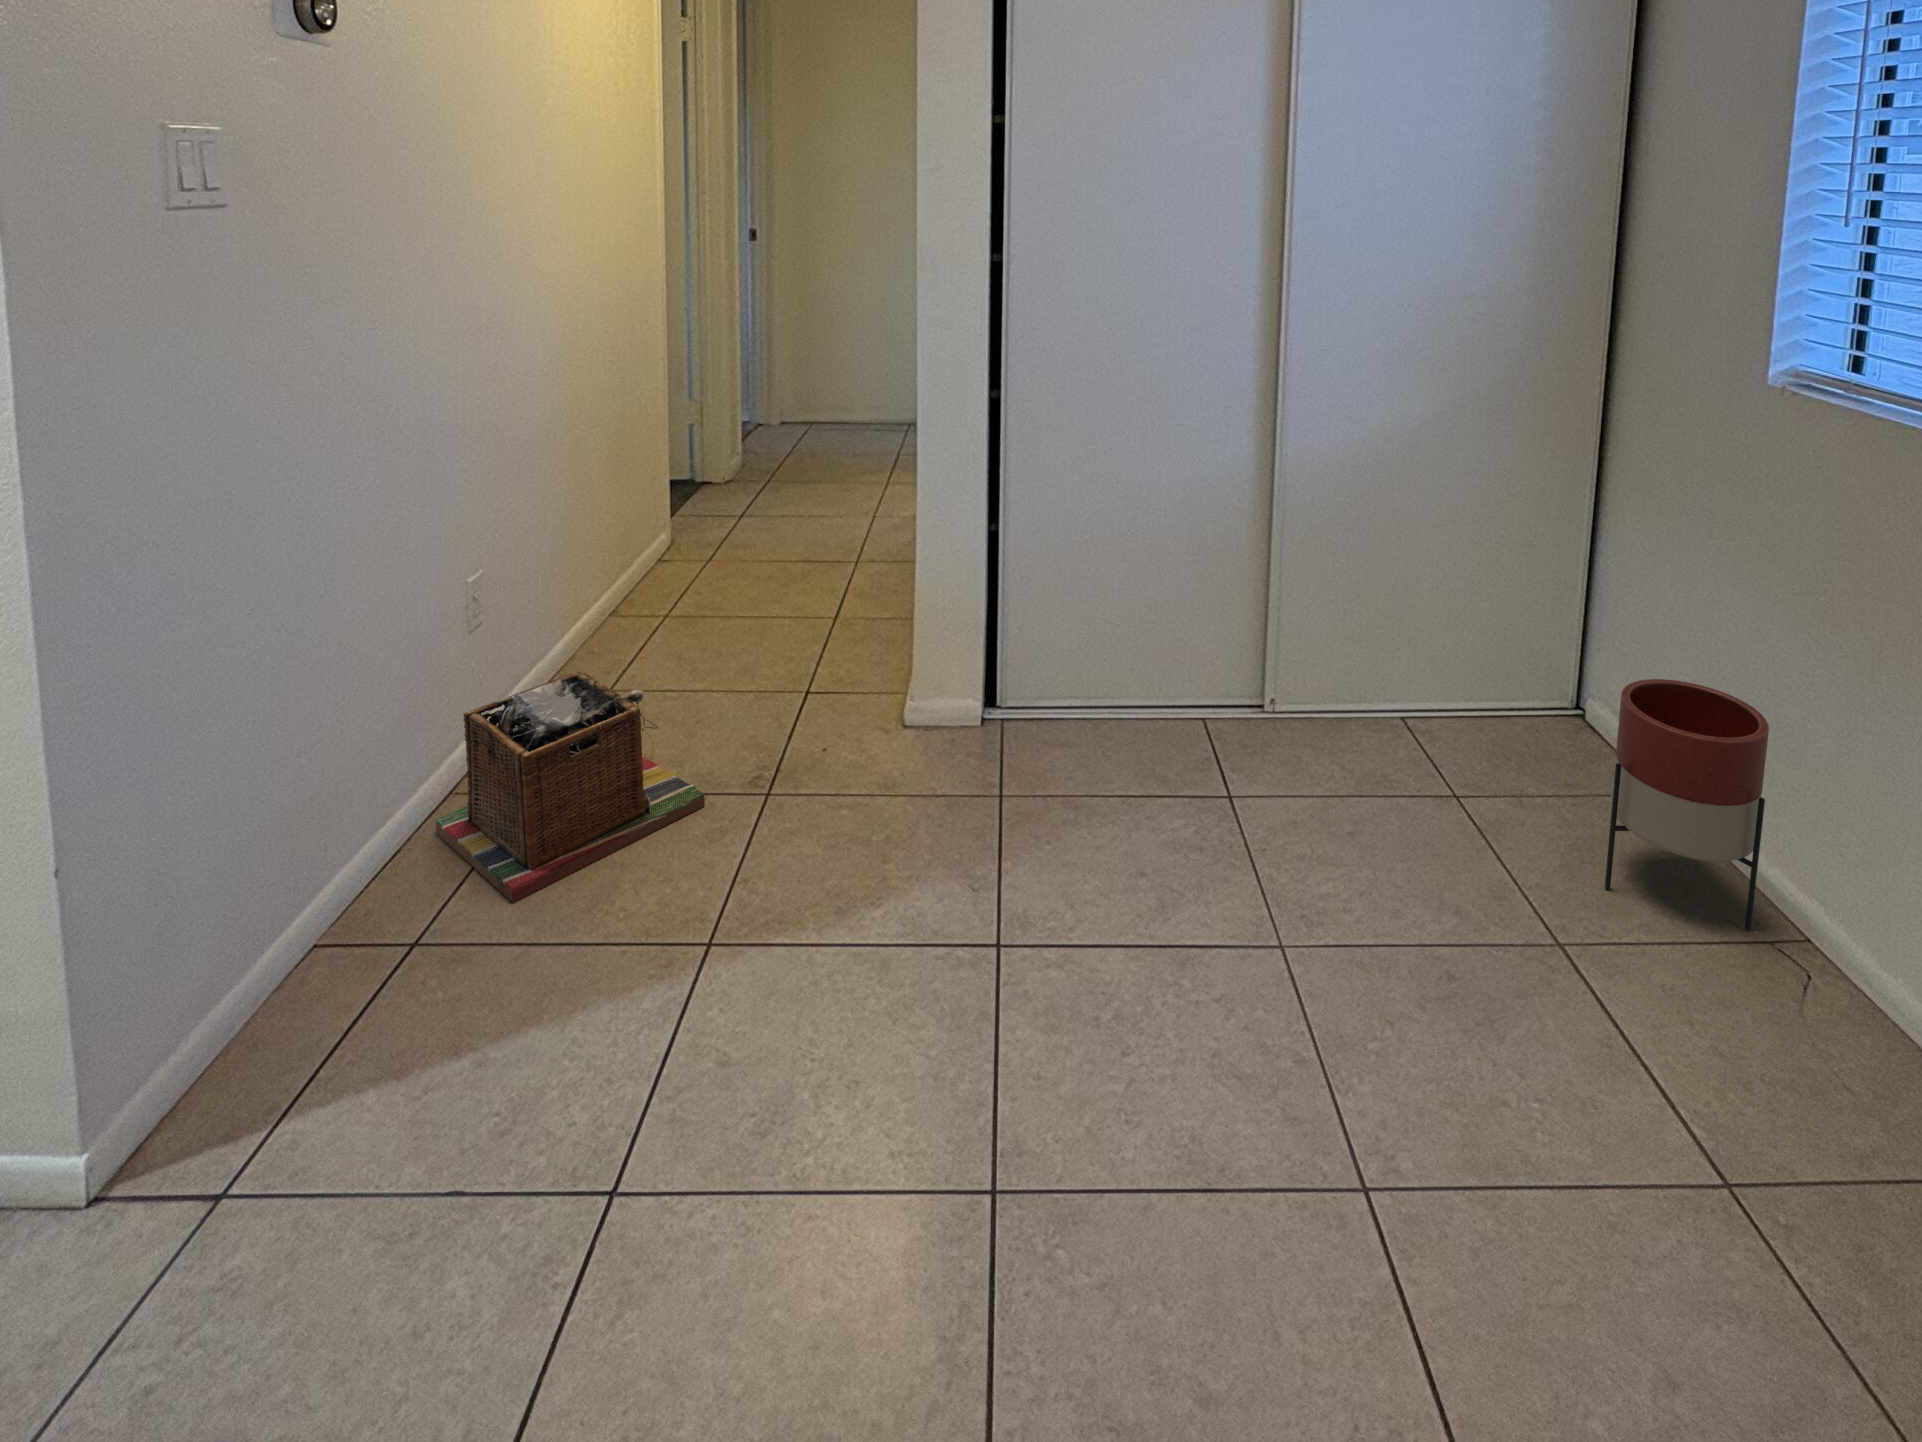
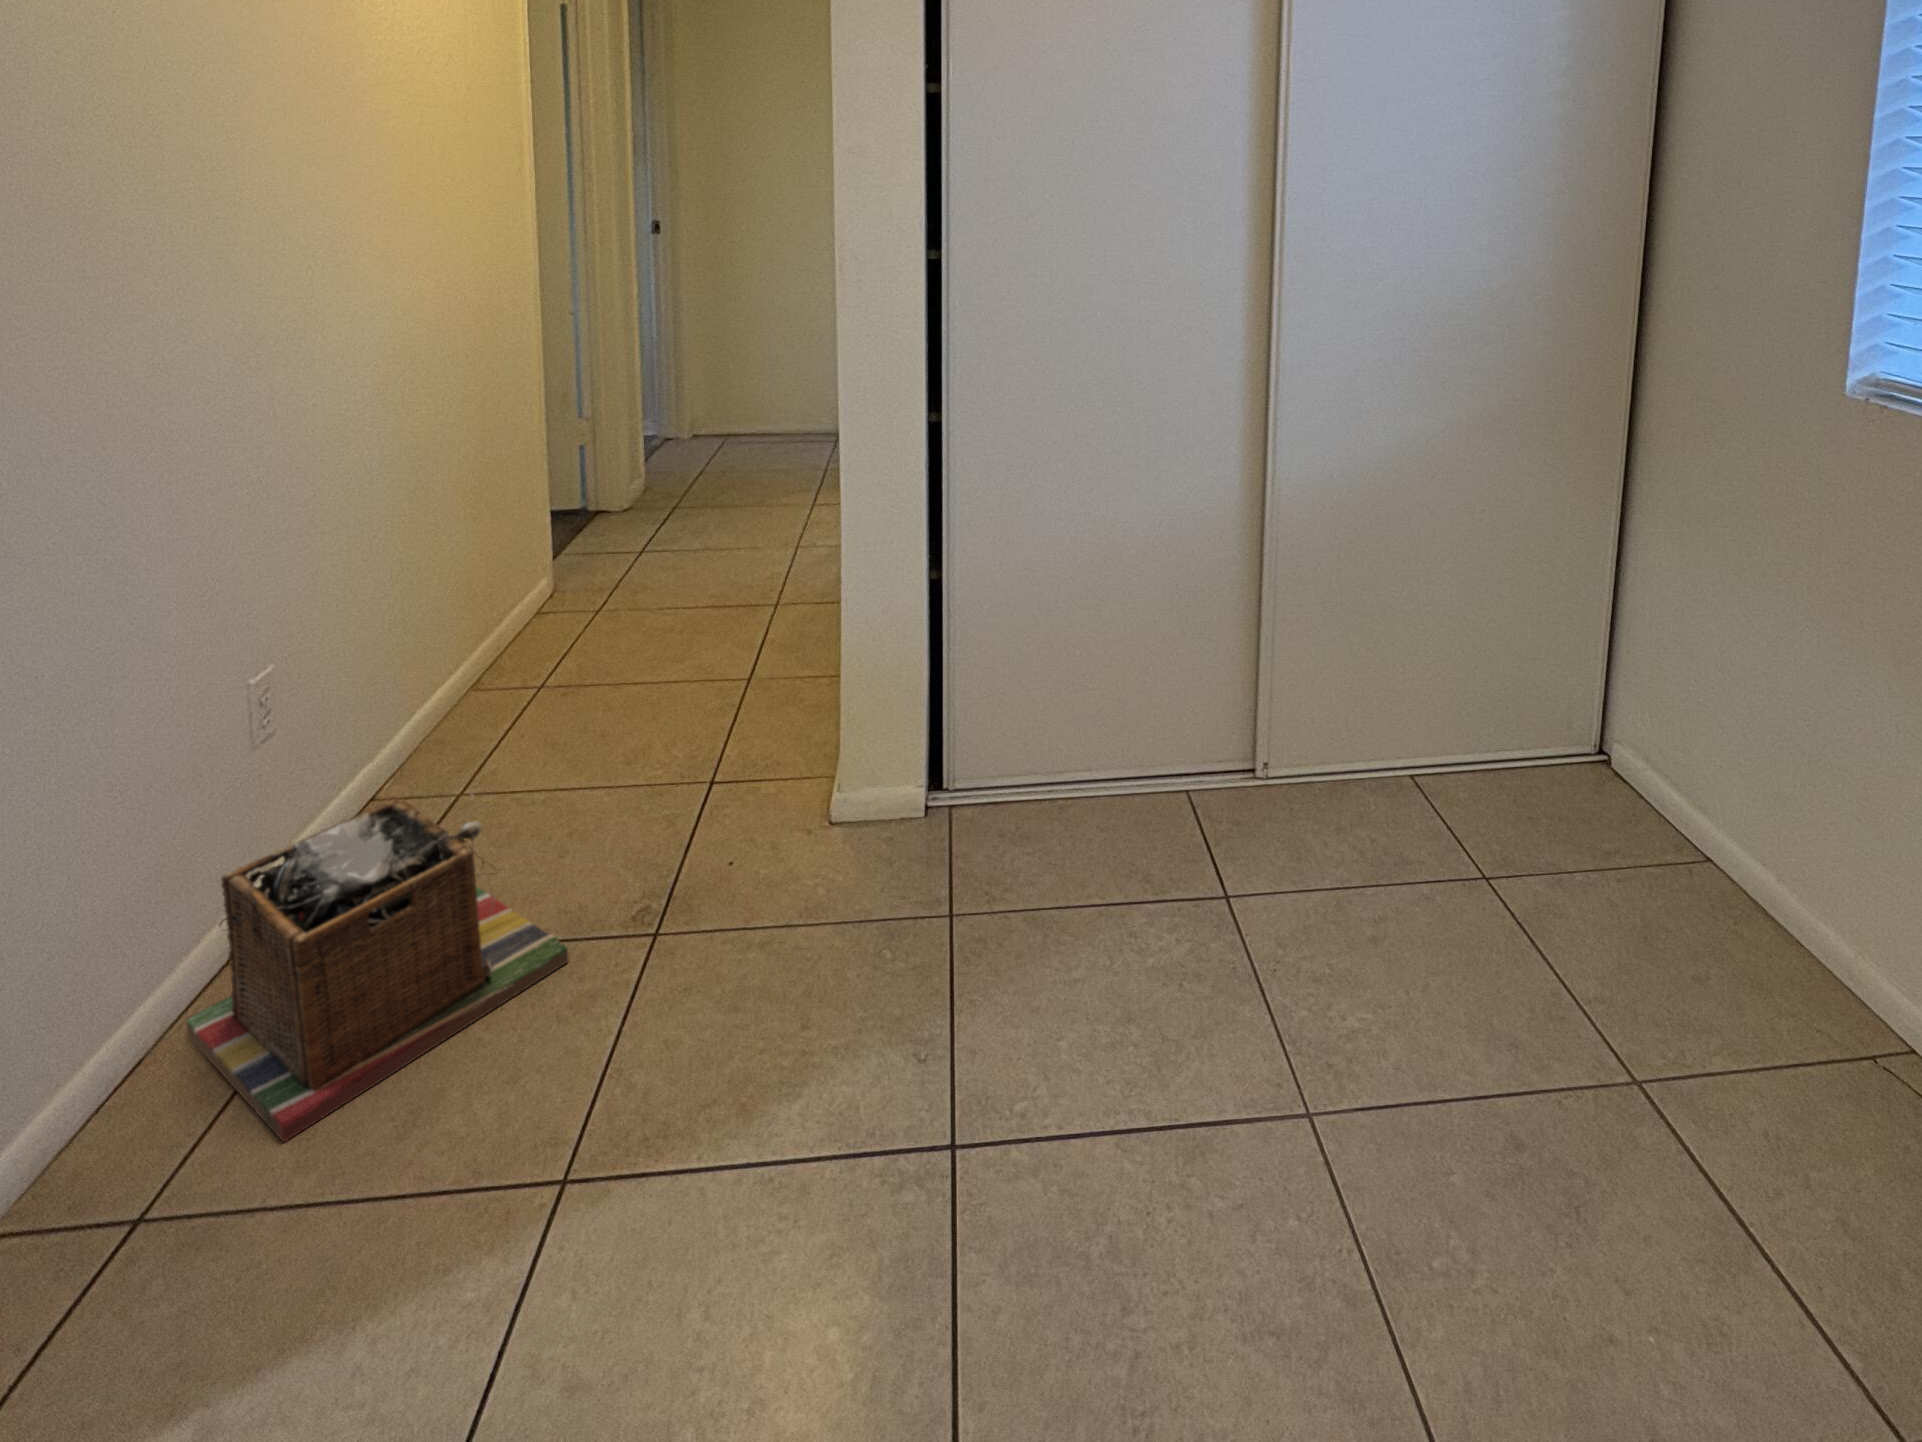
planter: present [1605,679,1769,931] -> none [1668,736,1855,1033]

